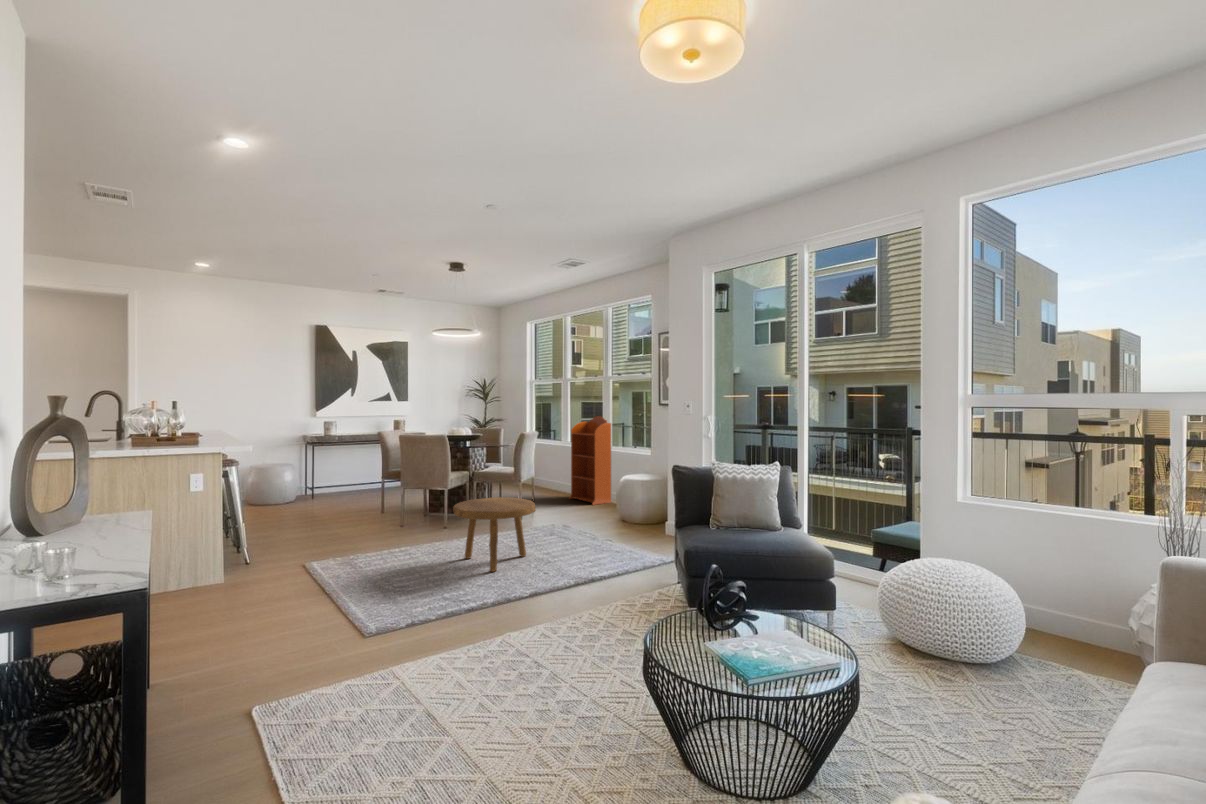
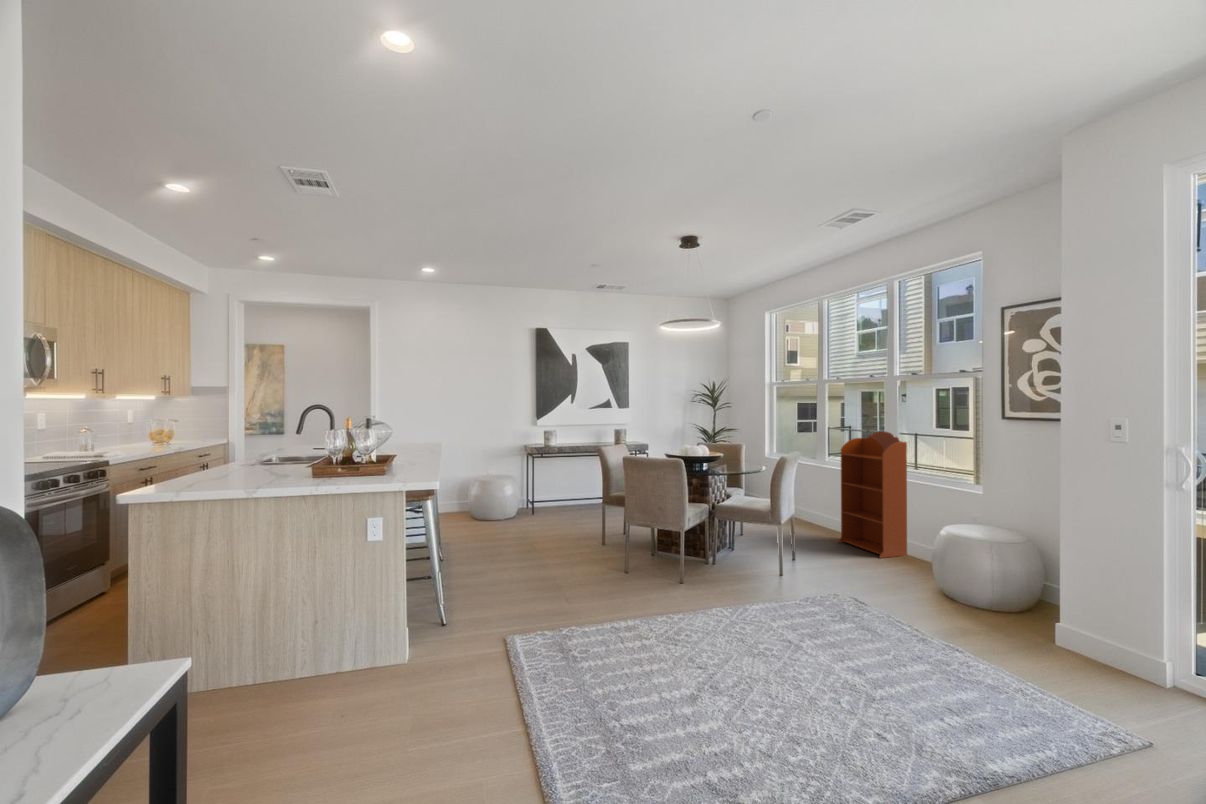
footstool: present [453,497,535,572] -> none [705,567,841,710]

